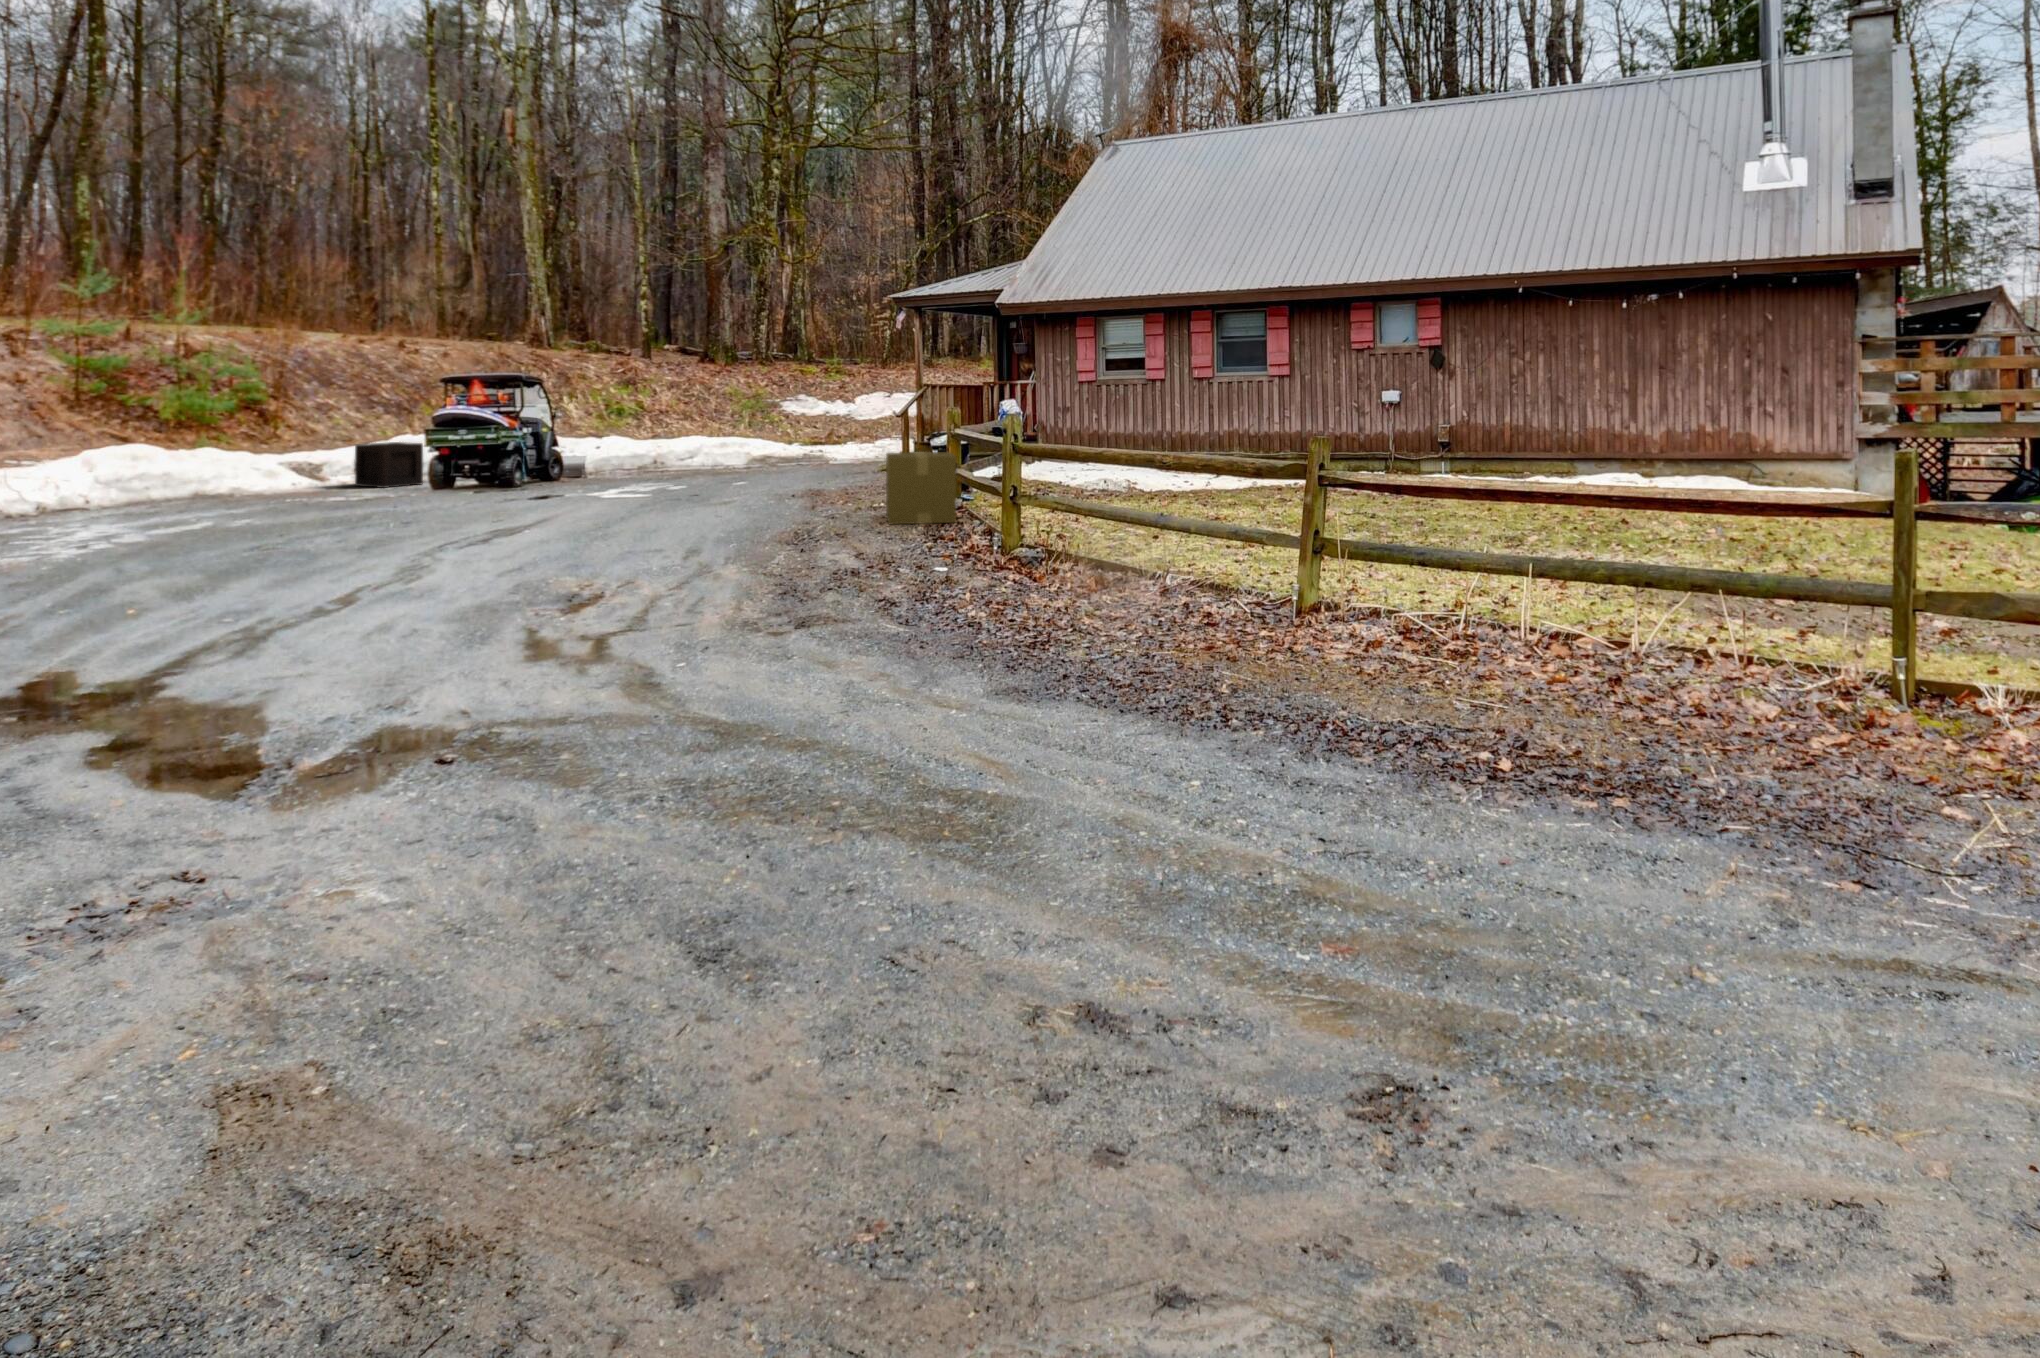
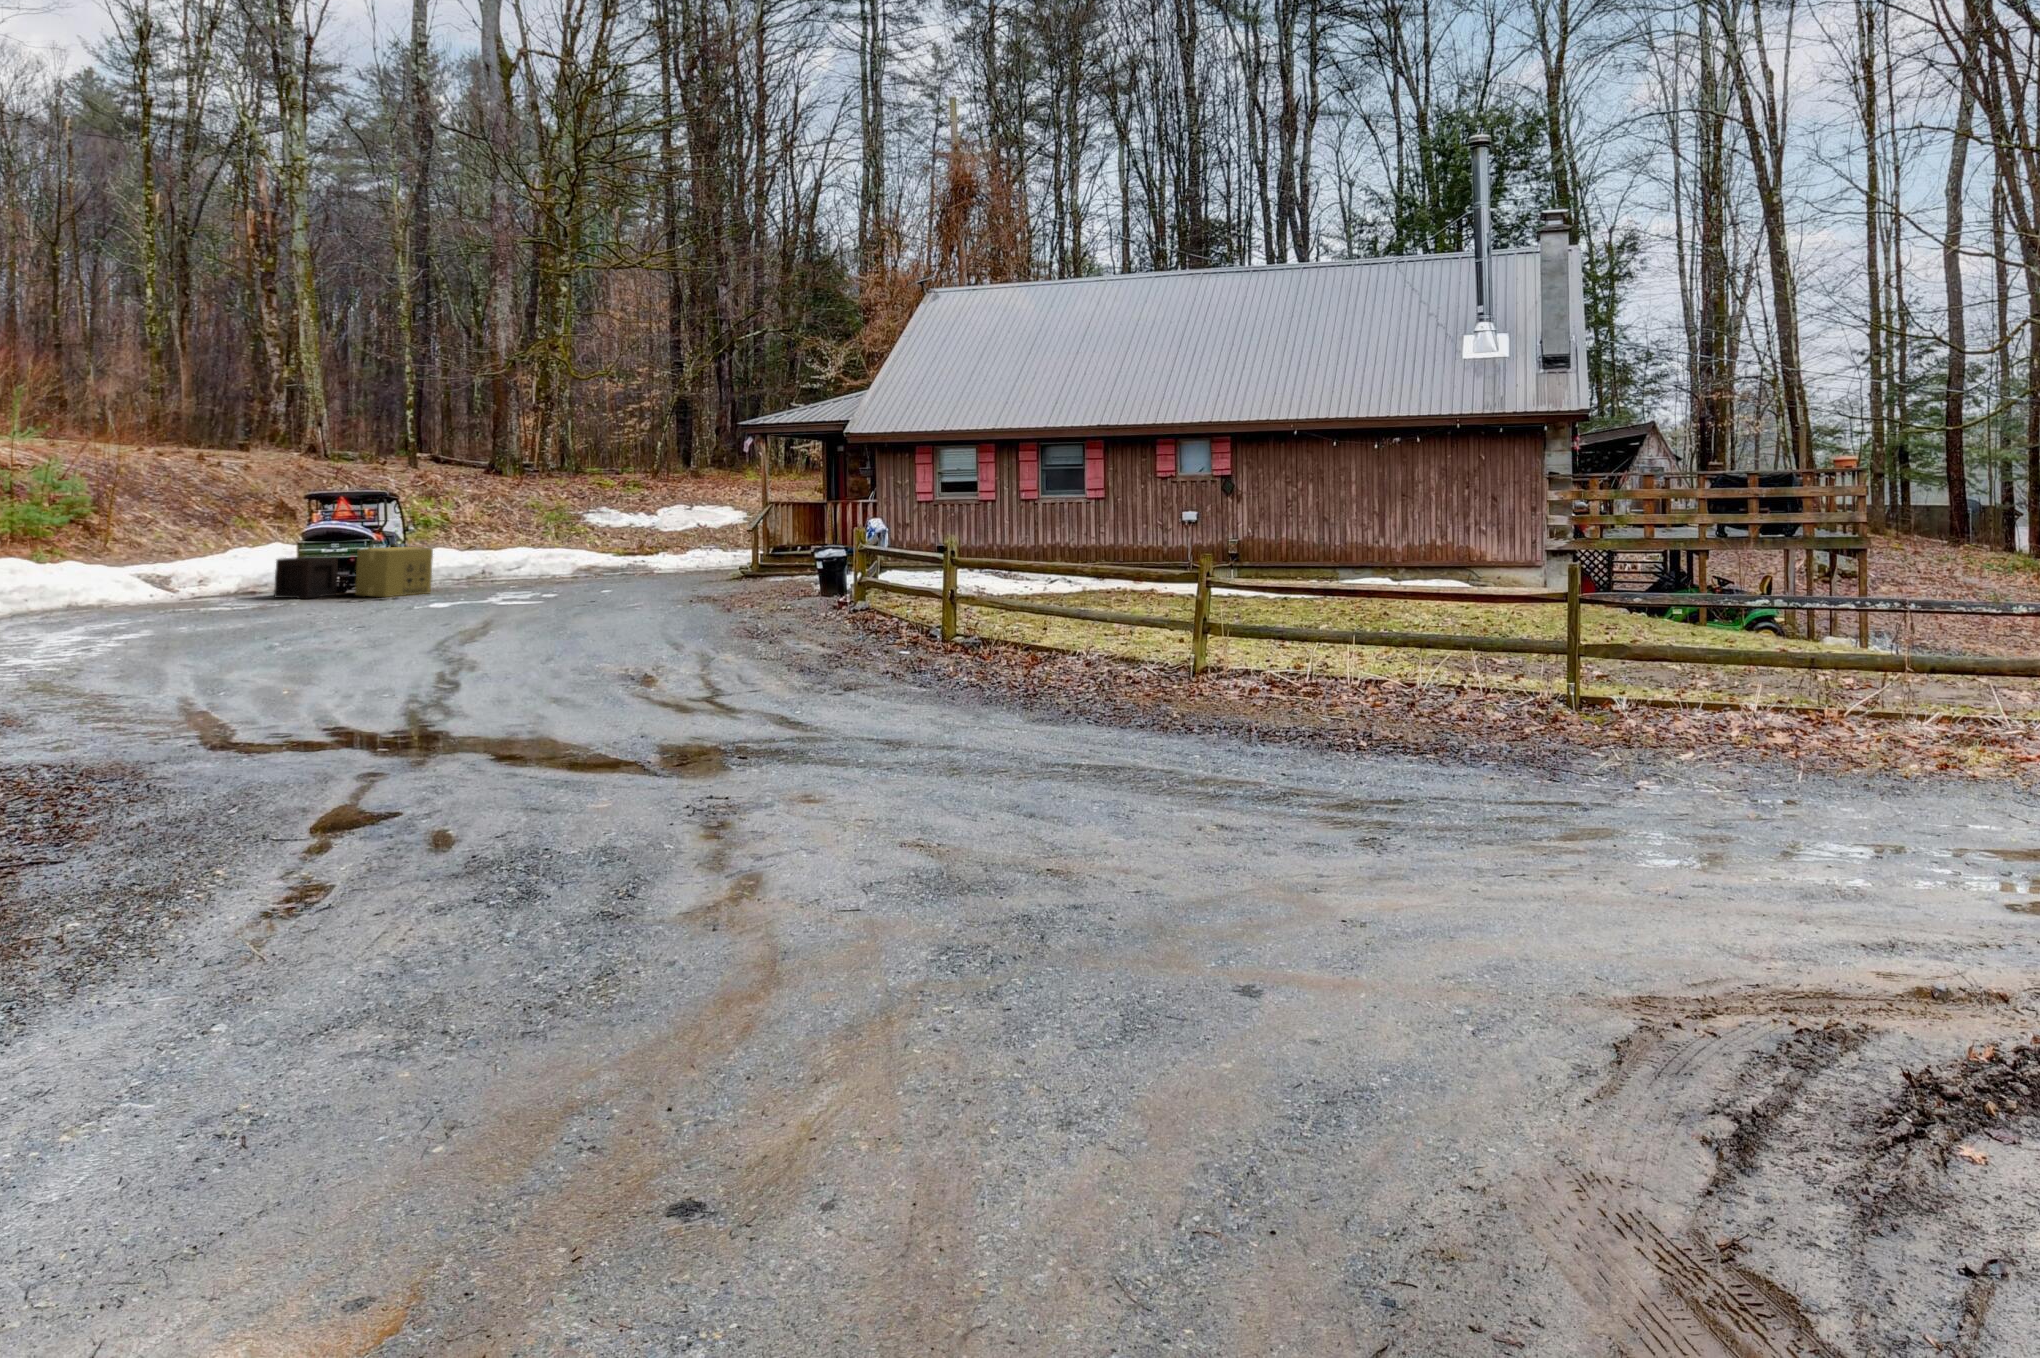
cardboard box: present [886,452,956,524] -> present [355,547,433,597]

